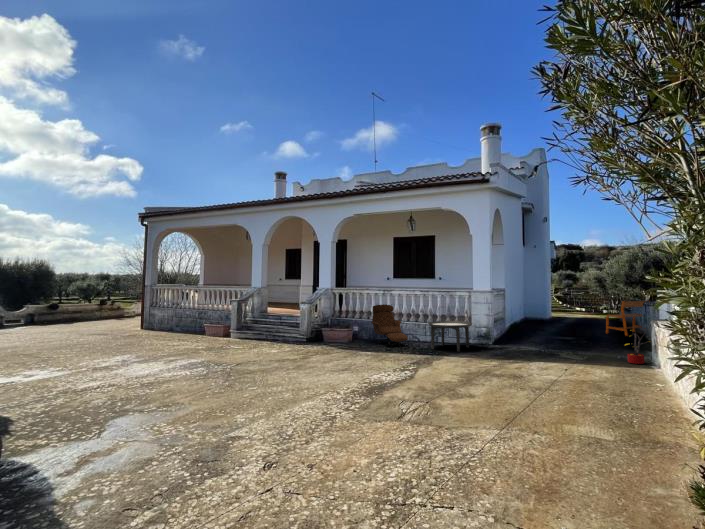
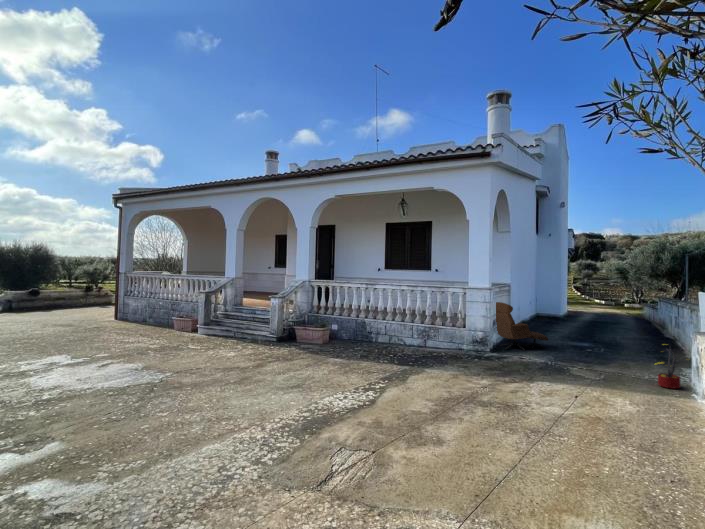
bench: present [606,301,646,336] -> none [629,300,686,342]
lounge chair: present [371,305,408,347] -> present [496,302,548,351]
round table: present [428,321,472,352] -> none [412,322,465,361]

